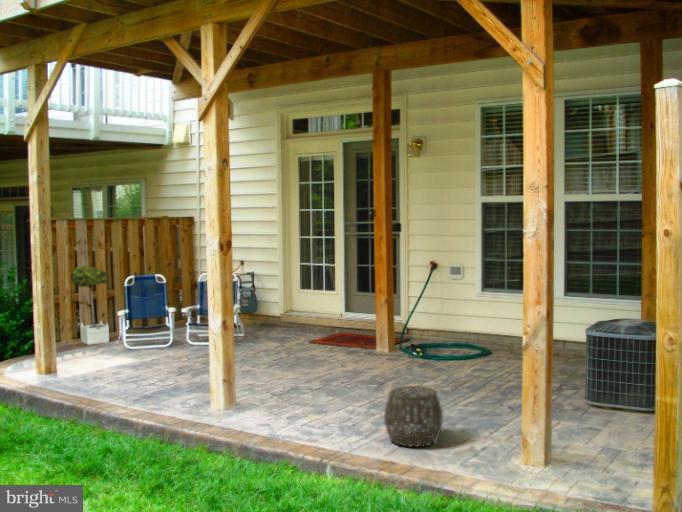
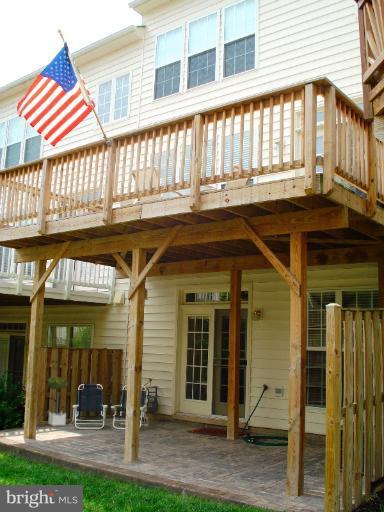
woven basket: present [384,386,443,447] -> none [216,451,248,485]

